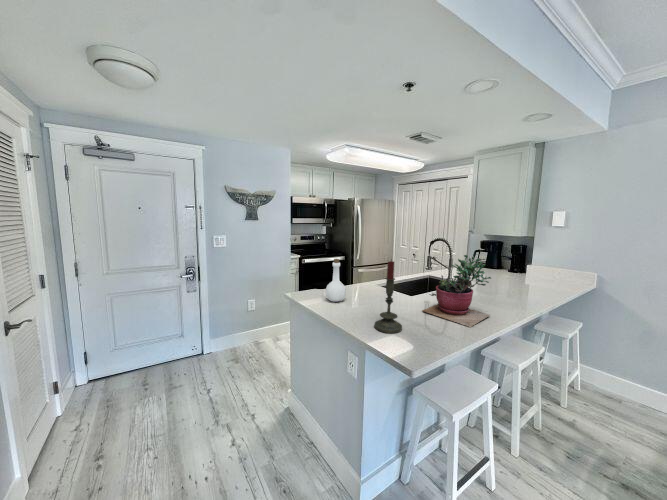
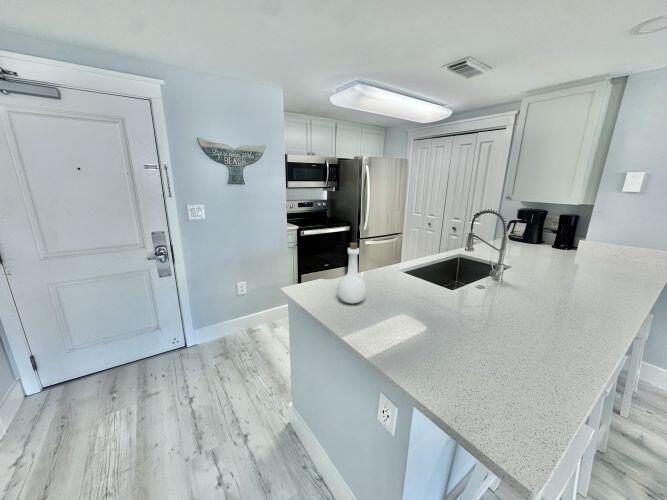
succulent plant: present [422,255,491,327] -> none [481,236,601,358]
candle: present [374,261,402,333] -> none [422,255,469,376]

